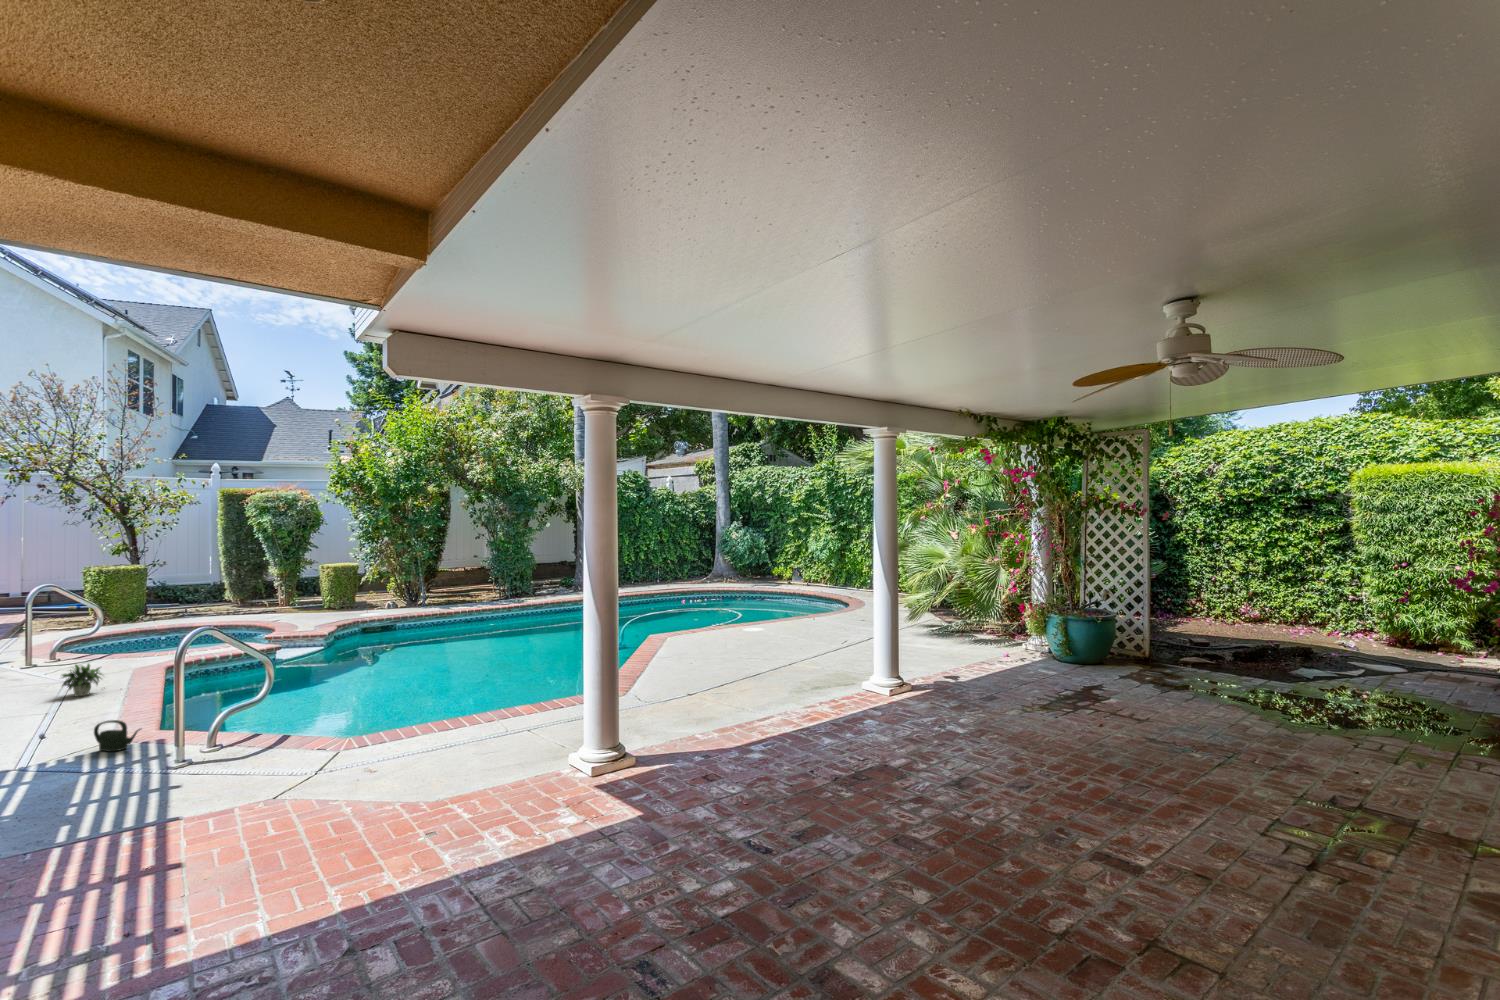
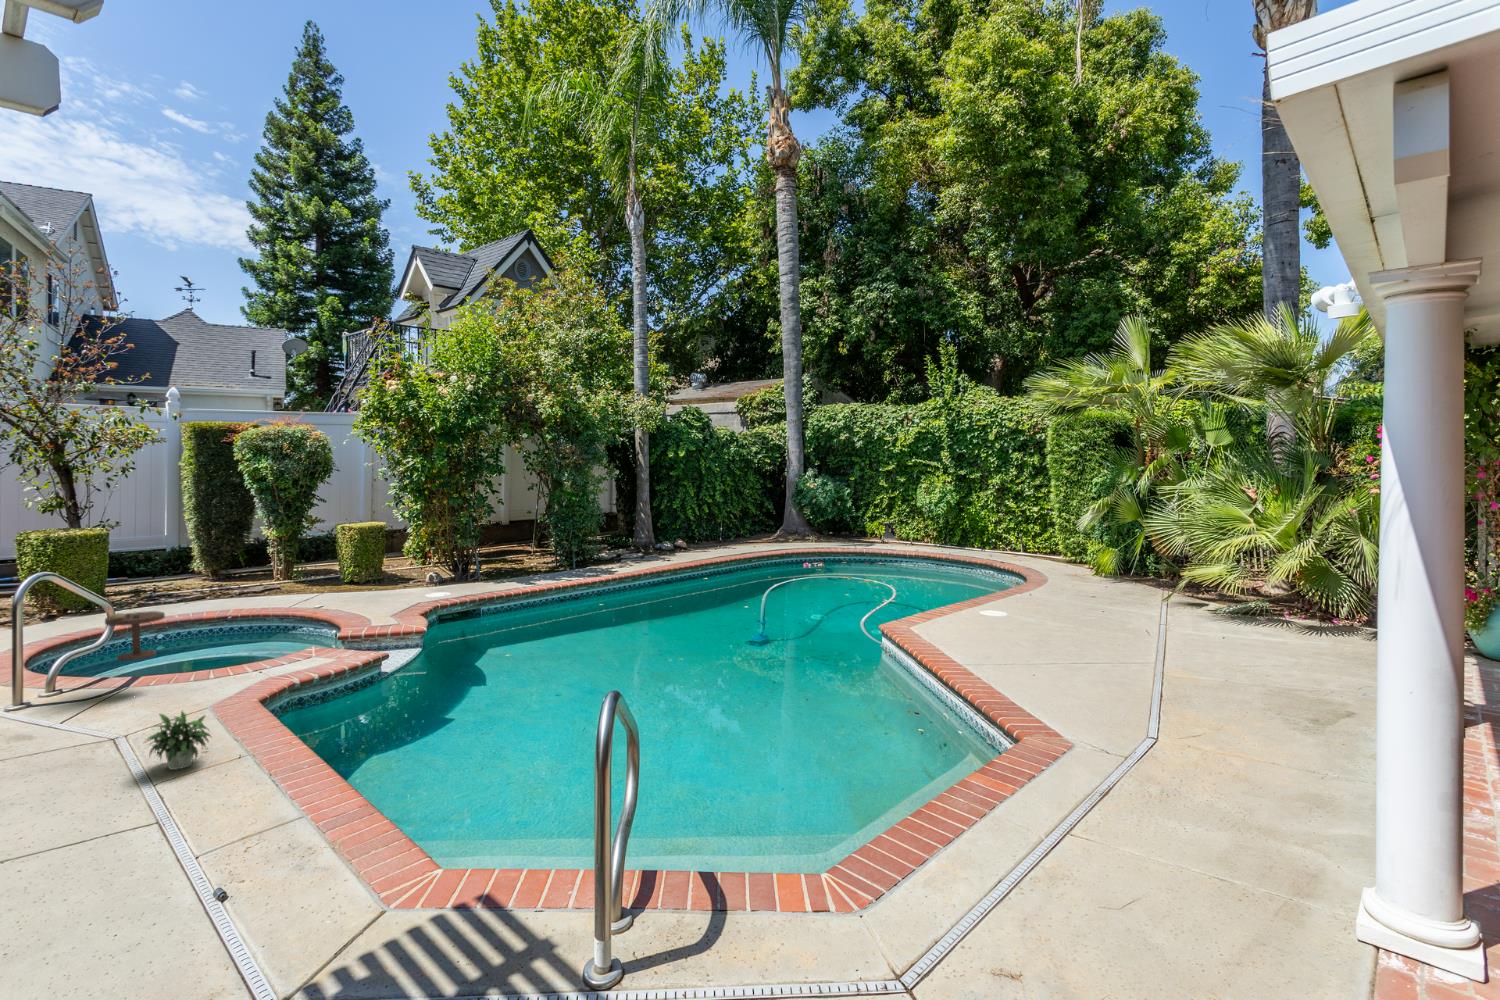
side table: none [82,611,121,665] -> present [105,611,165,661]
watering can: present [94,720,141,751] -> none [366,855,464,917]

